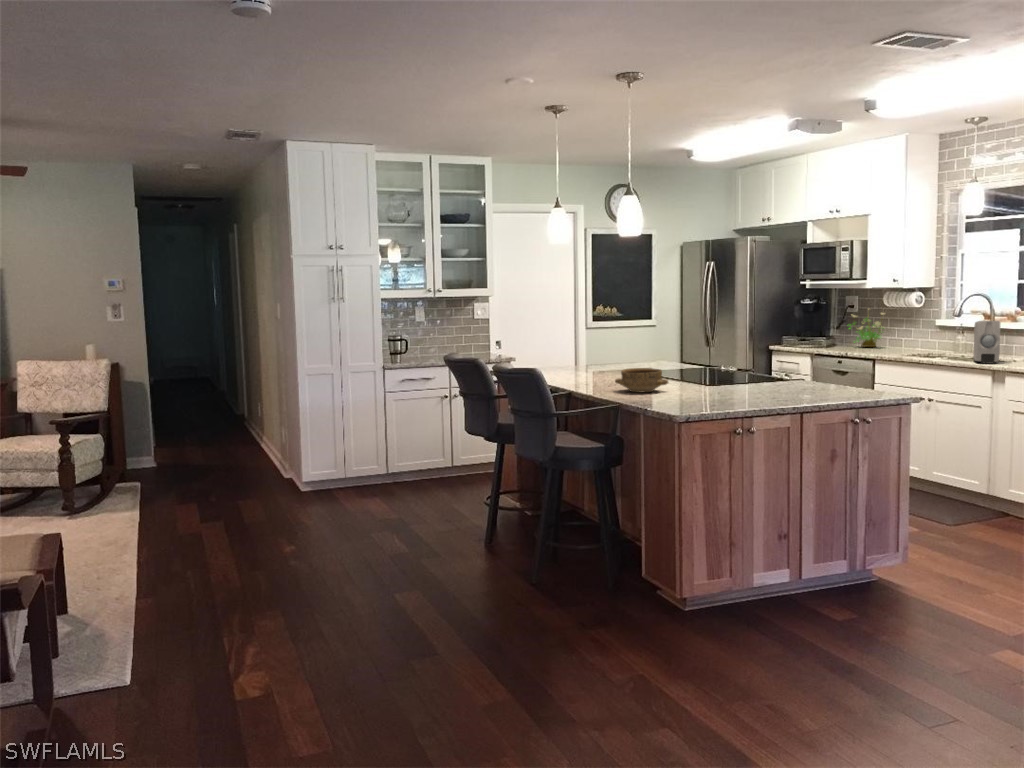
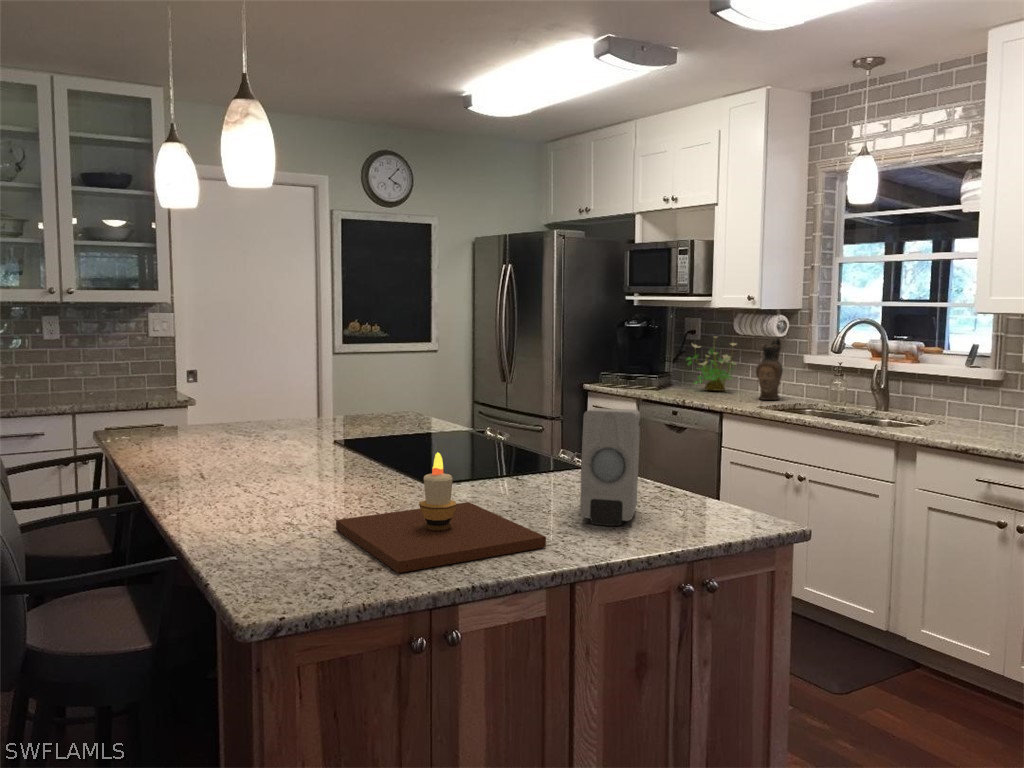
ceramic pitcher: none [899,307,919,351] -> present [756,337,783,400]
soap dispenser: present [973,321,1000,364] -> present [580,408,640,526]
candle: none [683,358,789,406] -> present [336,452,546,573]
ceramic bowl: present [615,368,668,392] -> none [217,457,325,513]

